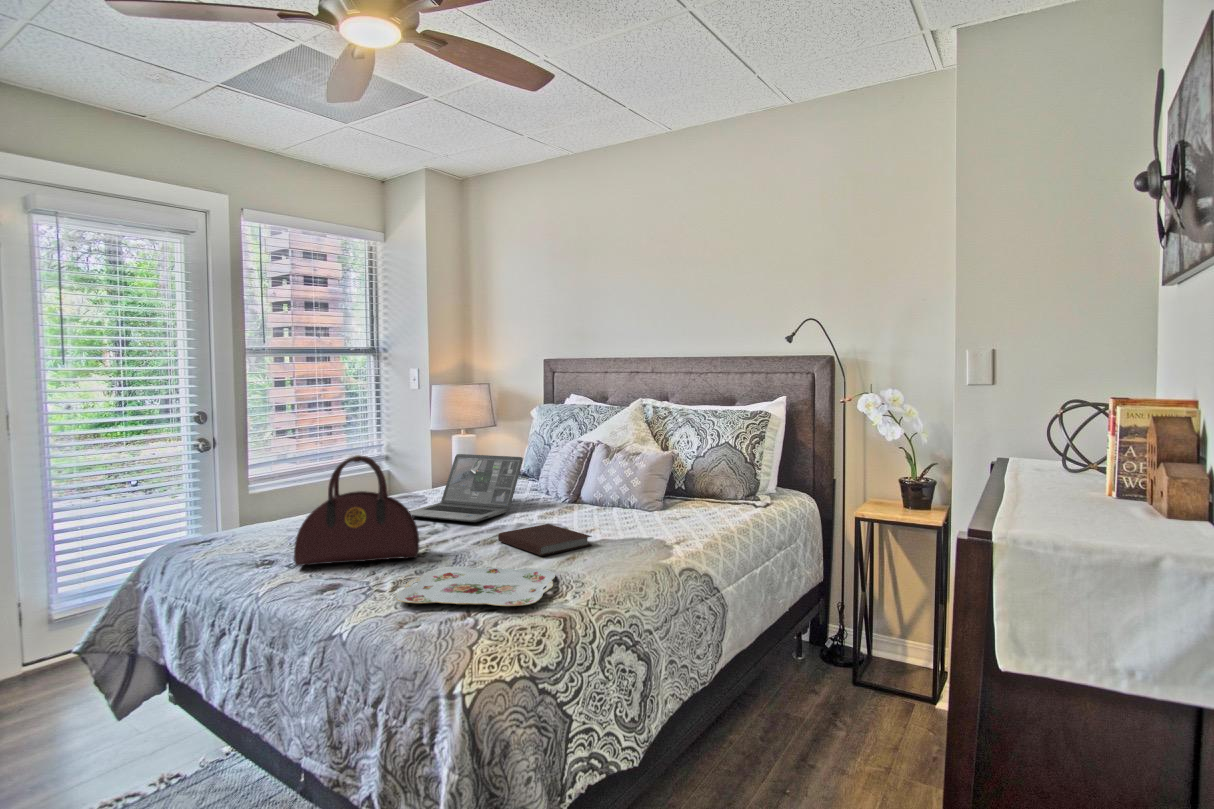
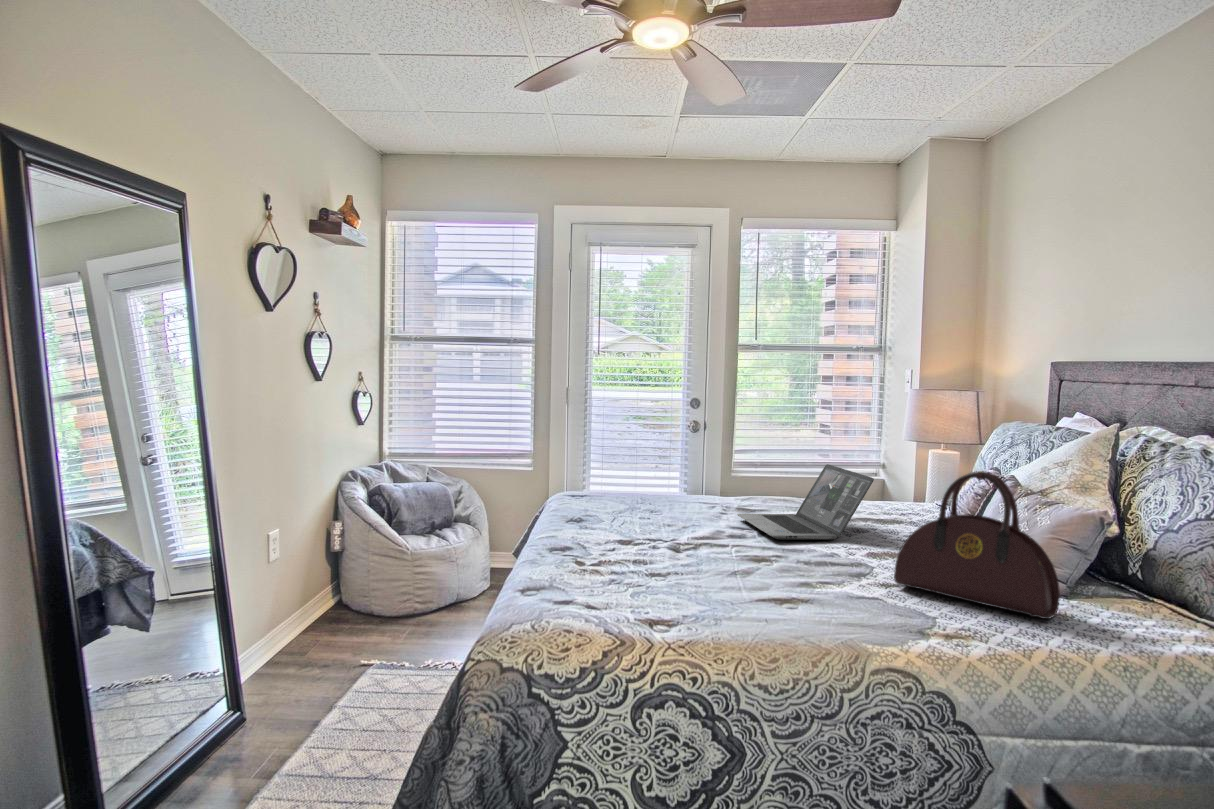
handbag: present [294,455,419,566] -> present [894,471,1060,619]
notebook: present [498,524,591,556] -> none [744,552,827,596]
serving tray: present [396,566,555,606] -> none [549,563,708,616]

